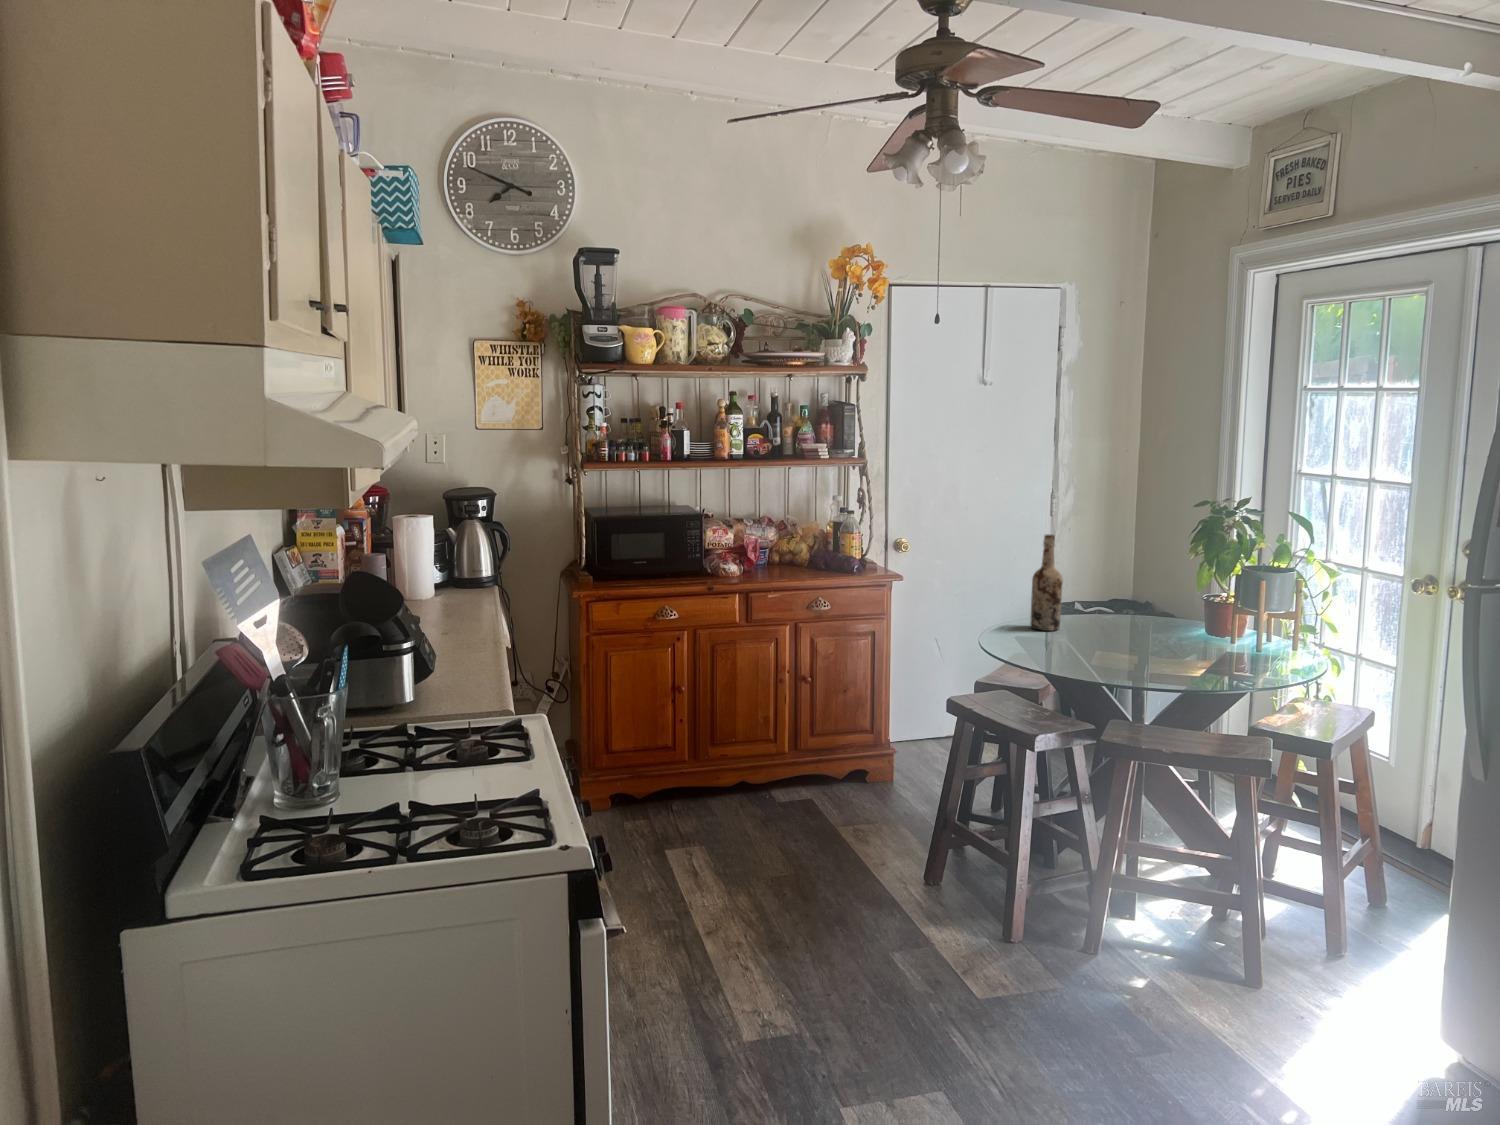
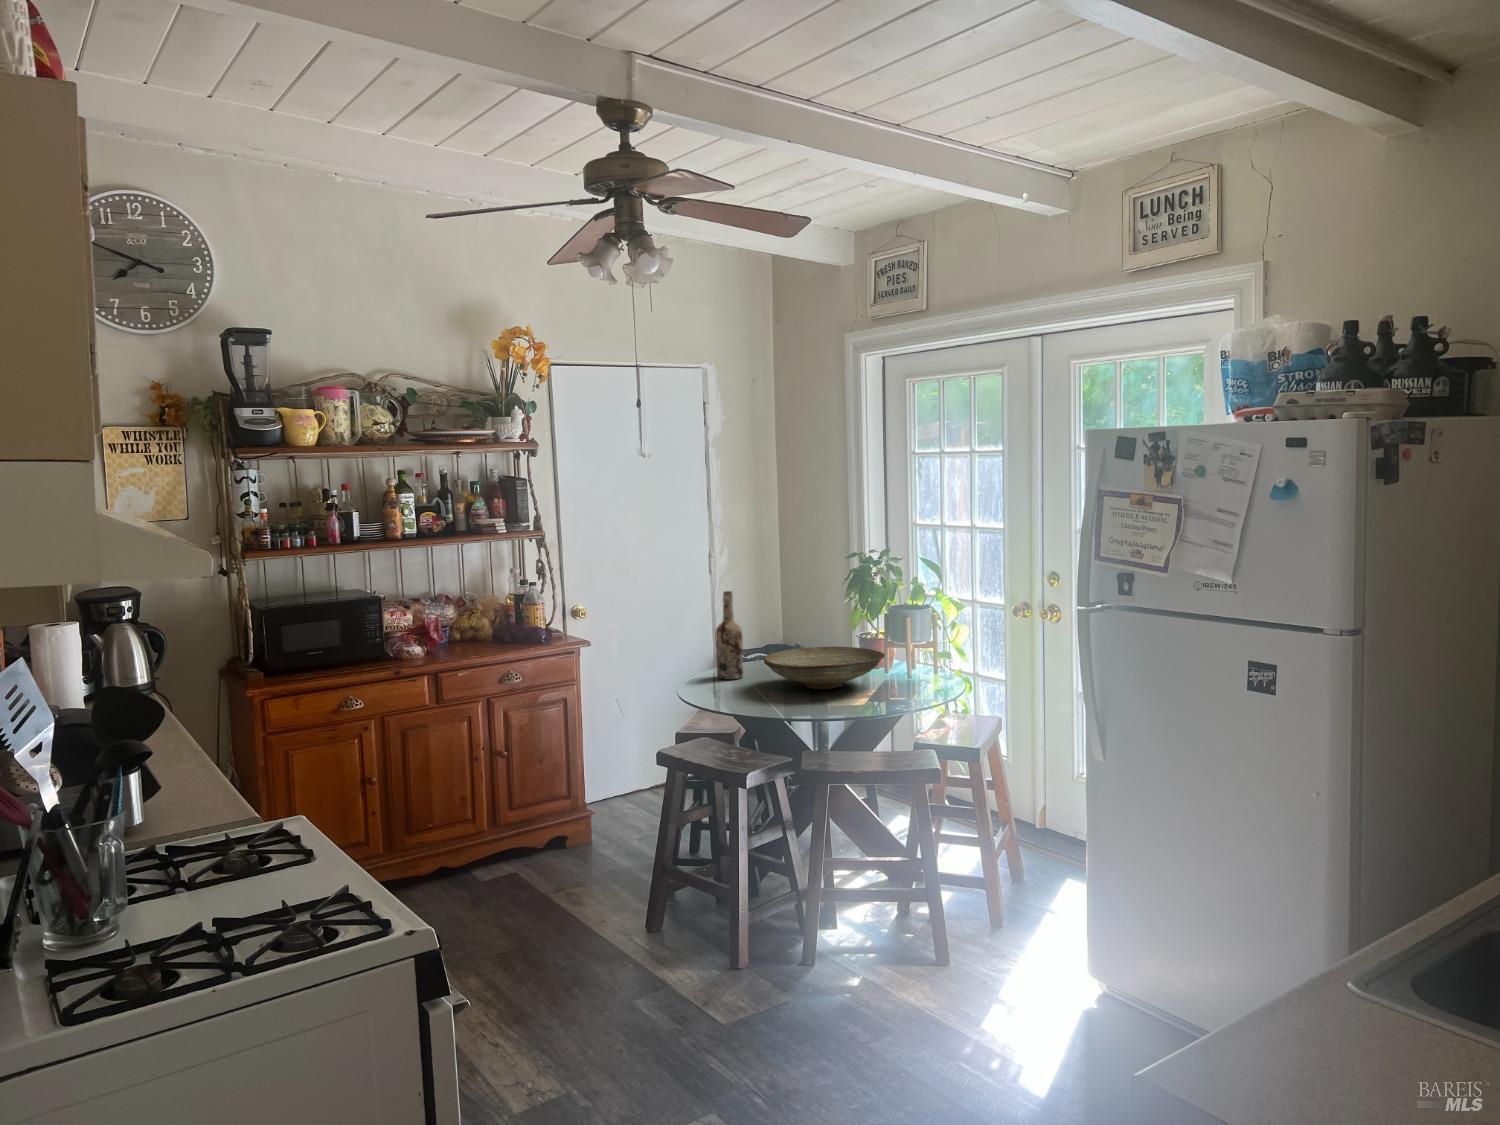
decorative bowl: none [1080,605,1226,653] -> present [764,647,885,689]

